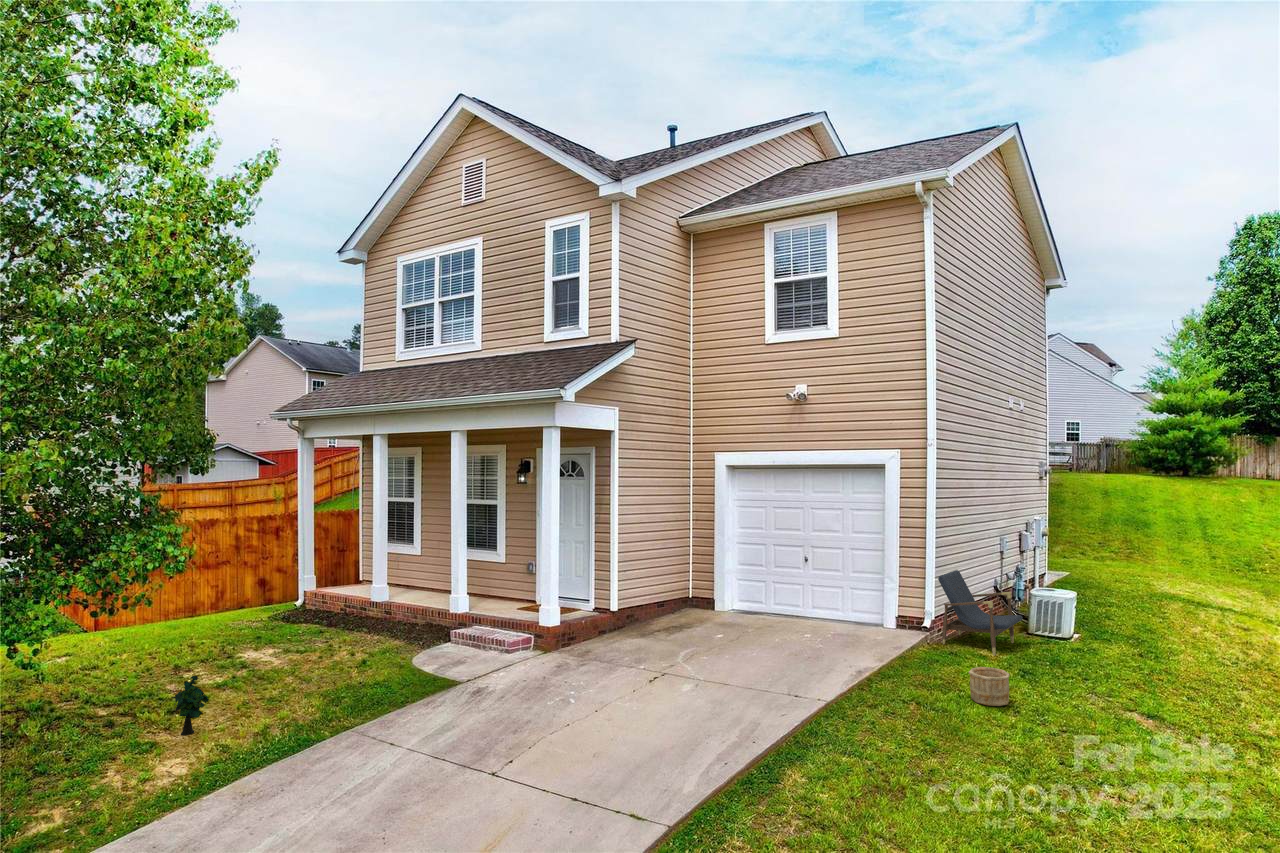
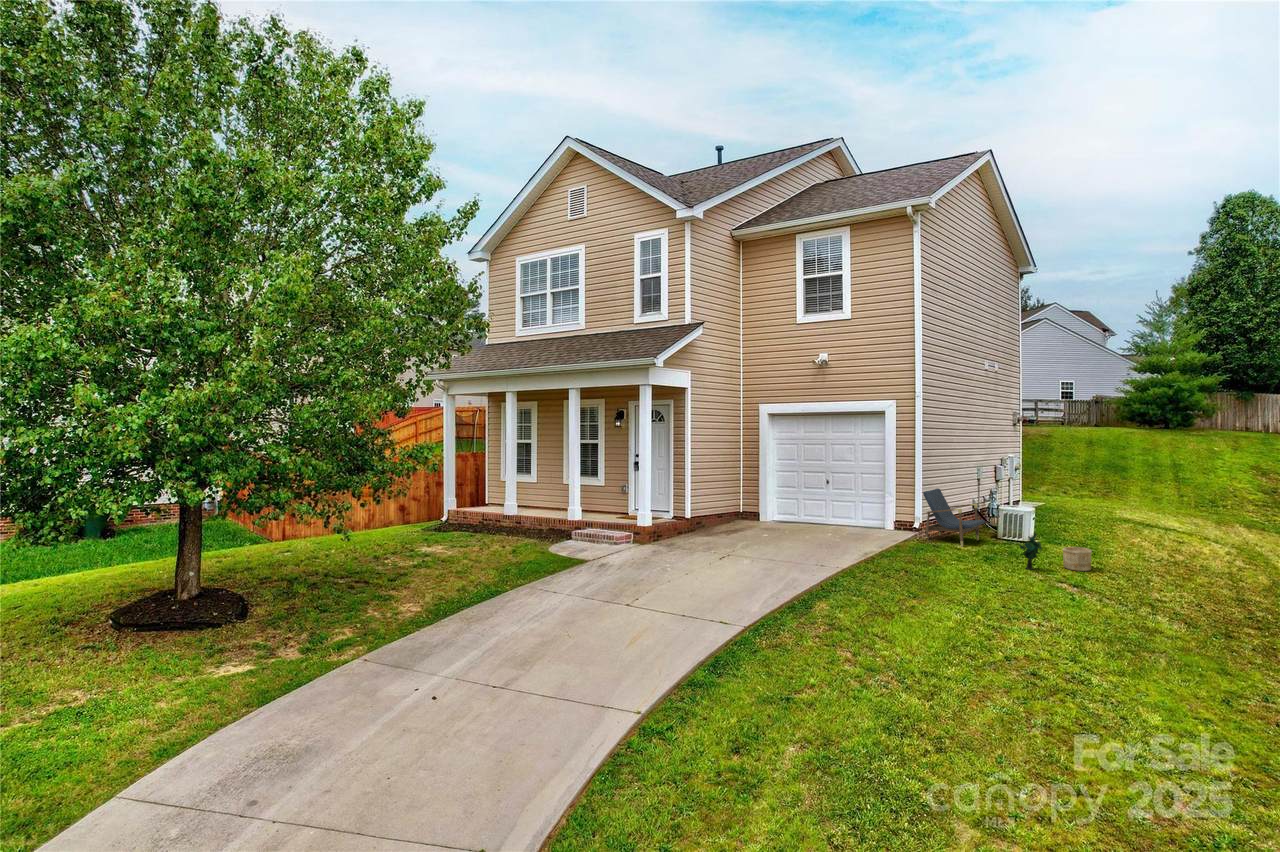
wooden bucket: present [969,667,1010,706] -> present [1063,547,1092,571]
decorative plant: present [171,676,209,735] -> present [1019,533,1041,570]

